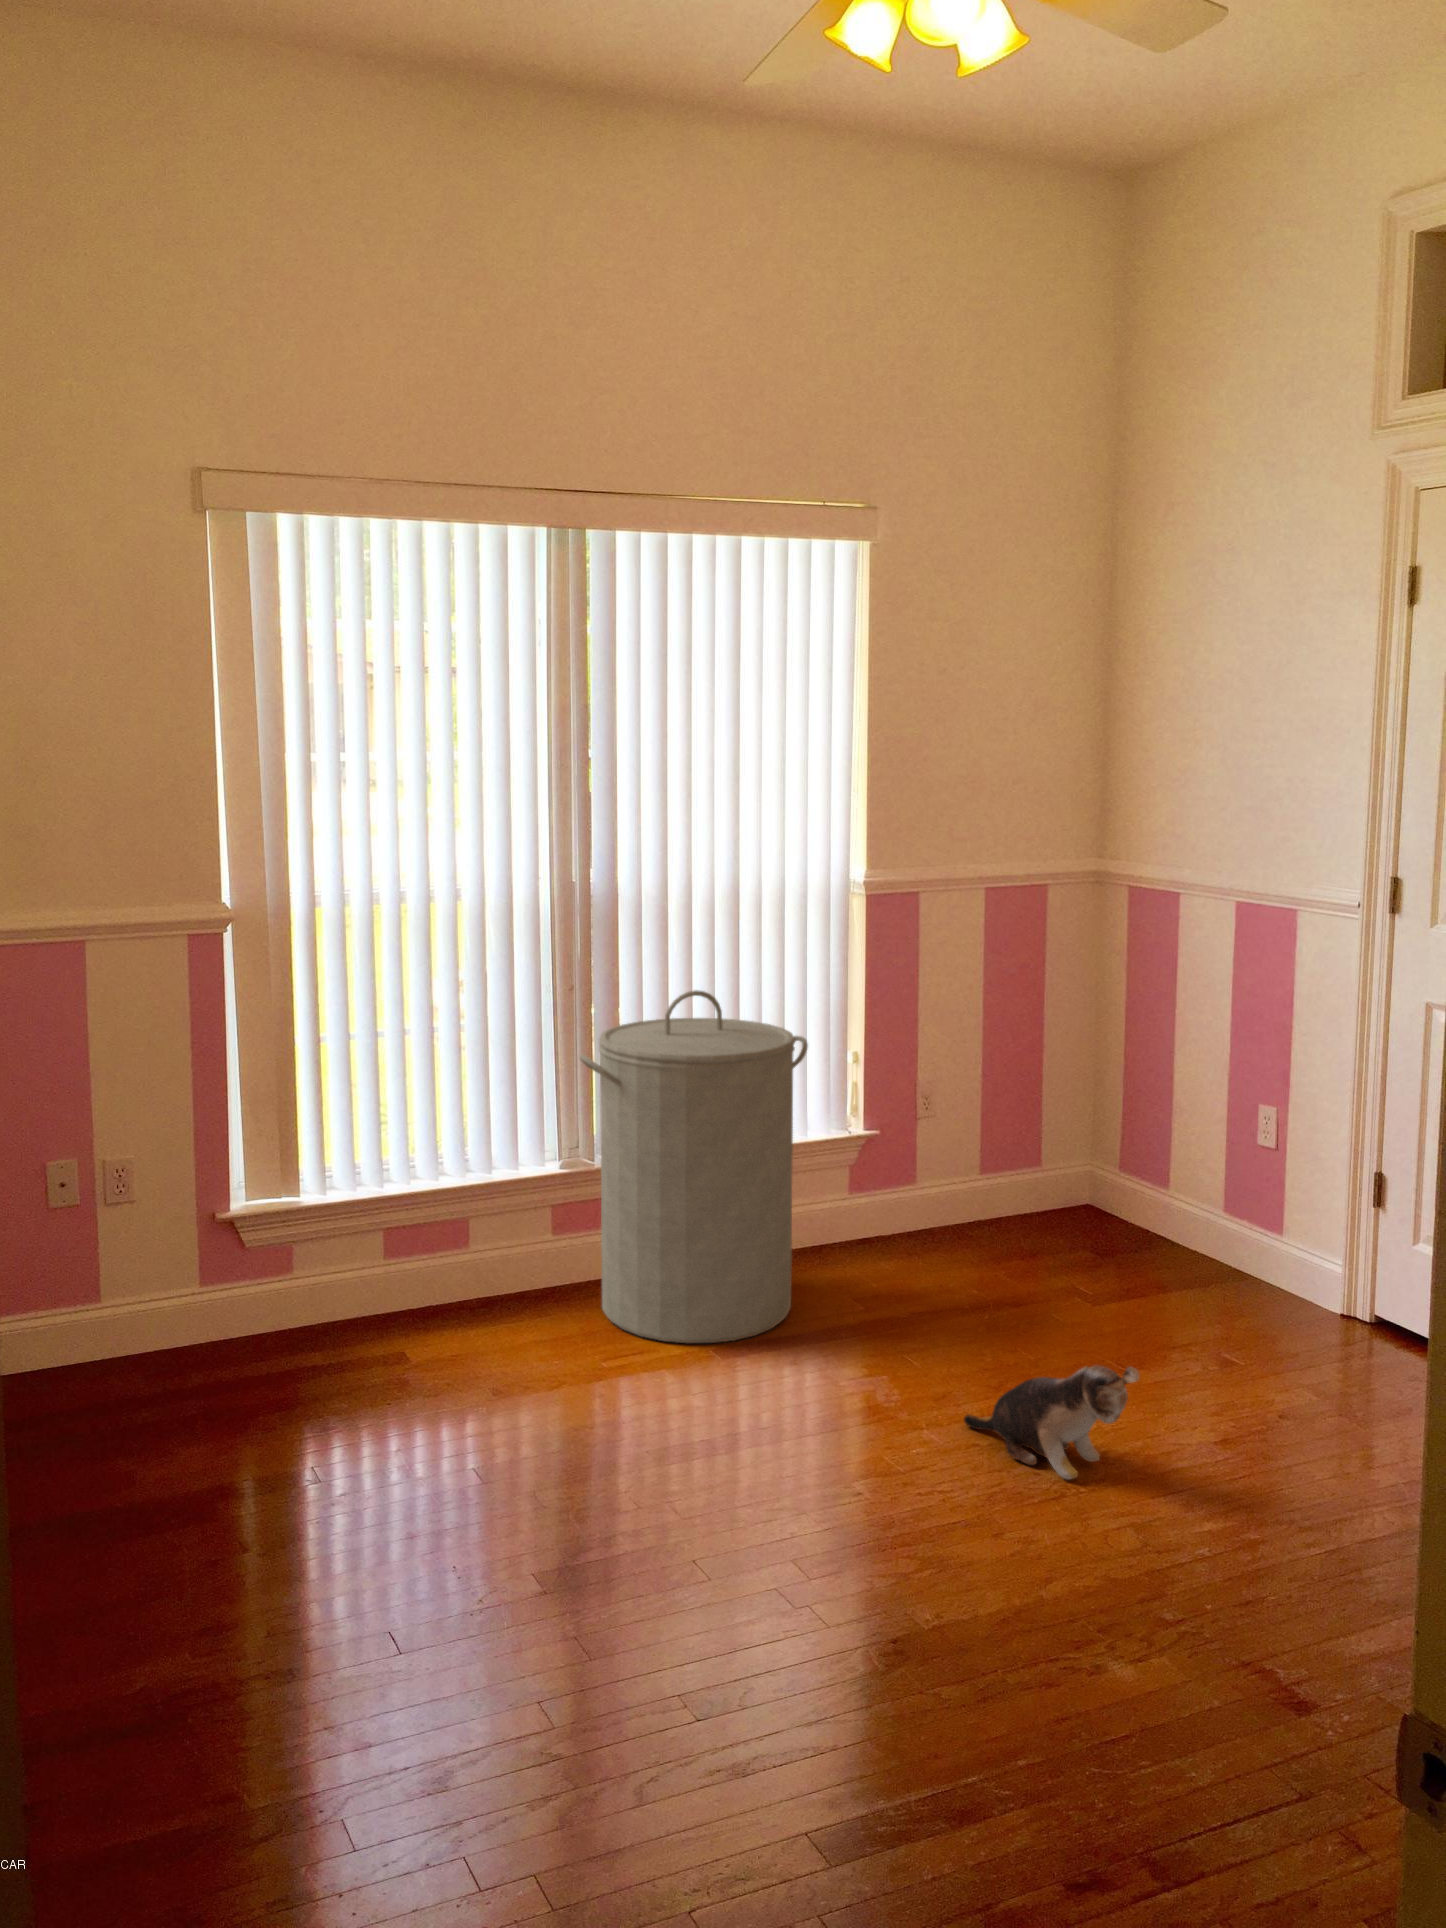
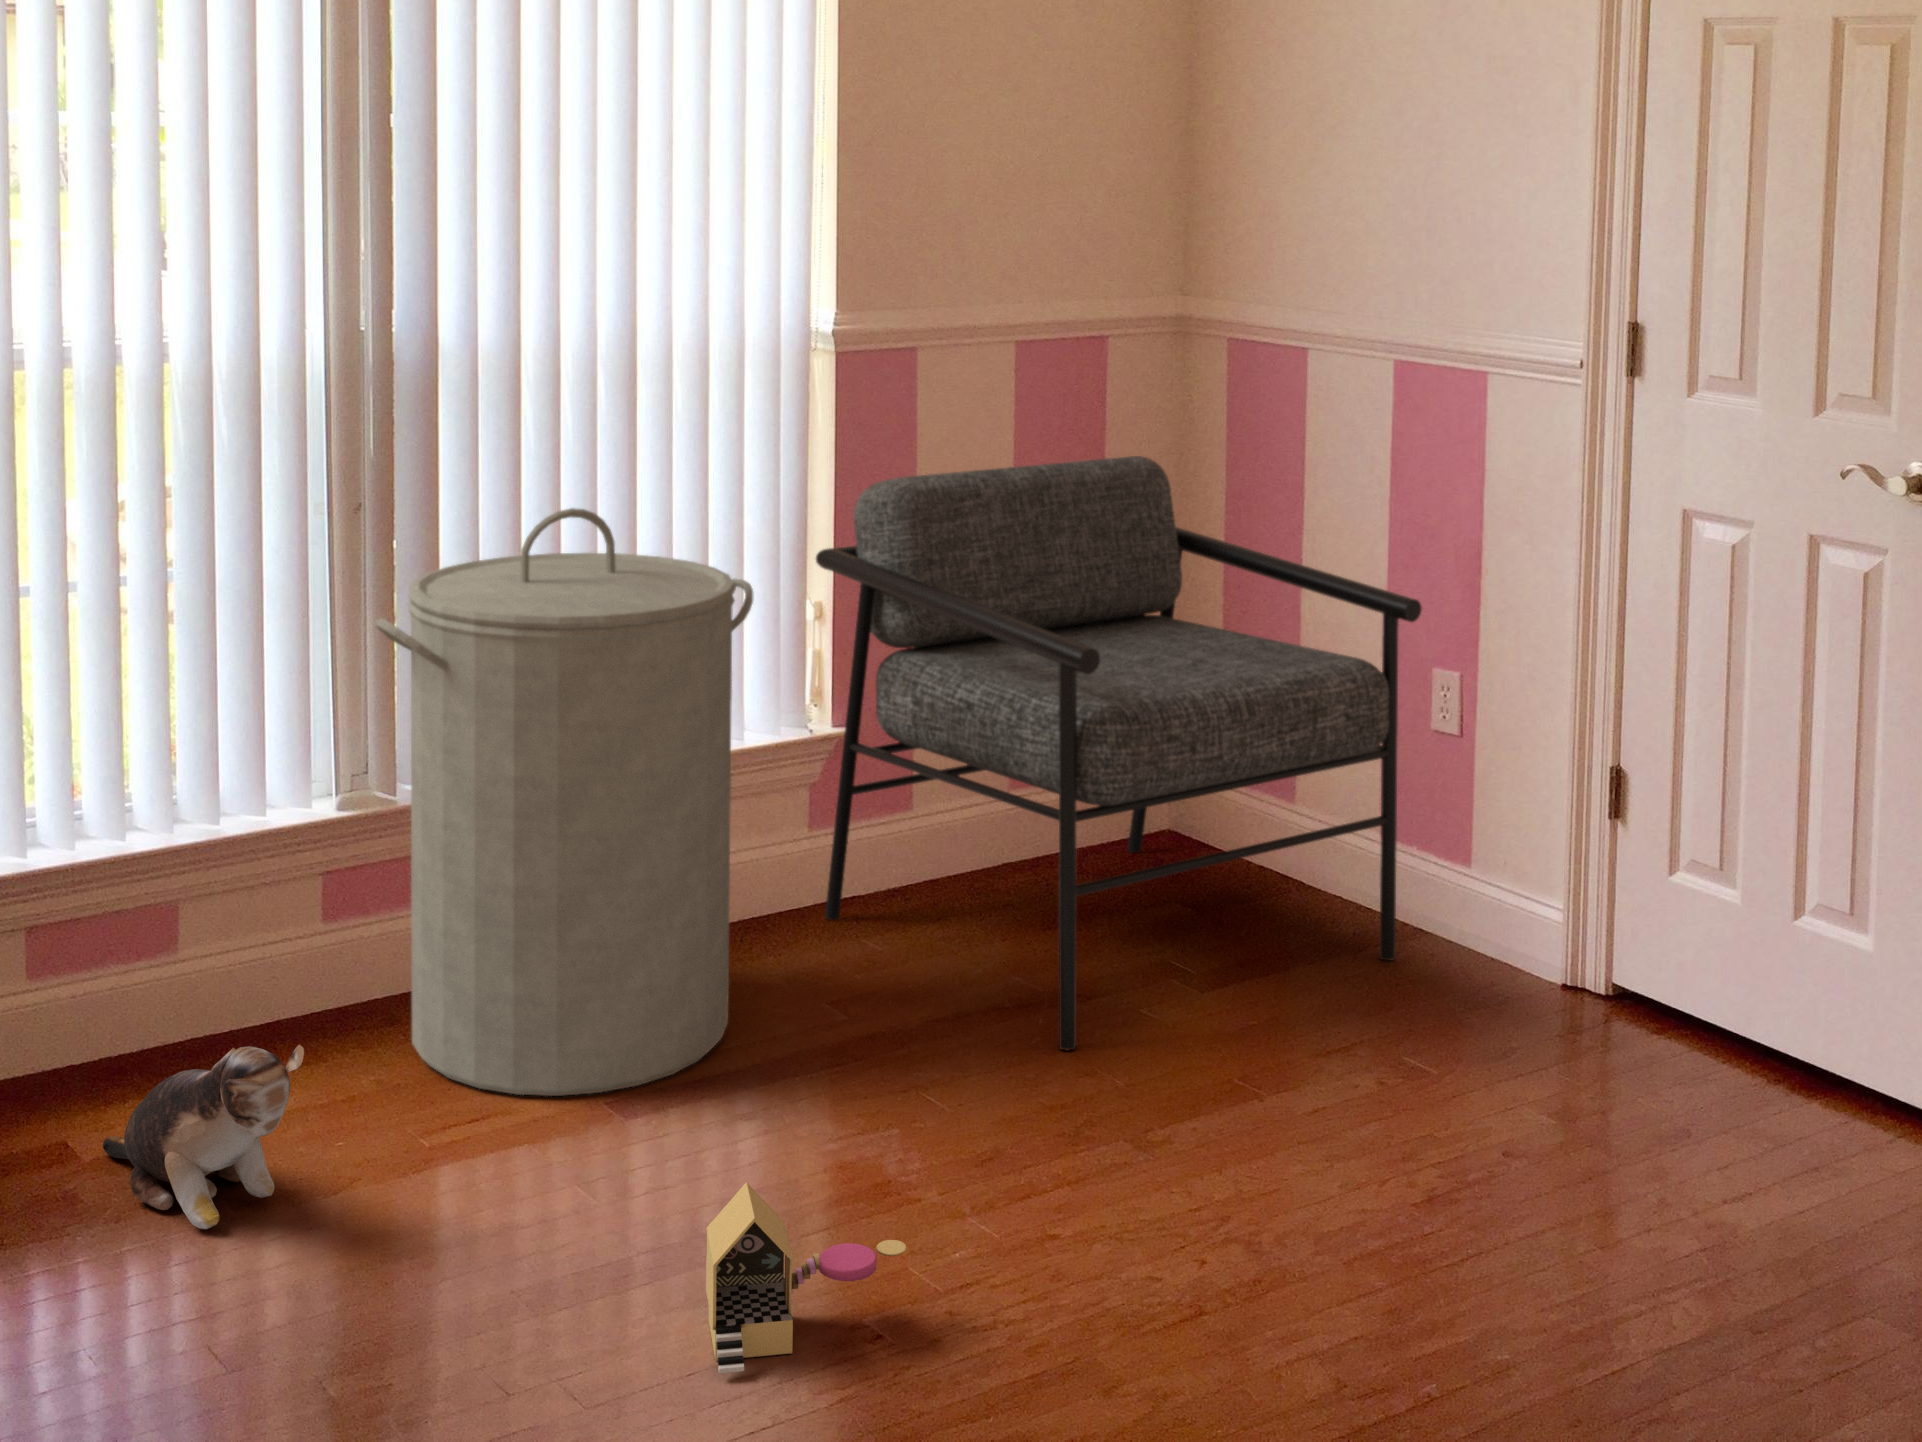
armchair: none [851,962,1249,1336] -> present [816,456,1422,1050]
plush toy: present [964,1365,1140,1479] -> present [103,1045,304,1229]
toy house: none [766,1393,886,1501] -> present [706,1182,906,1373]

